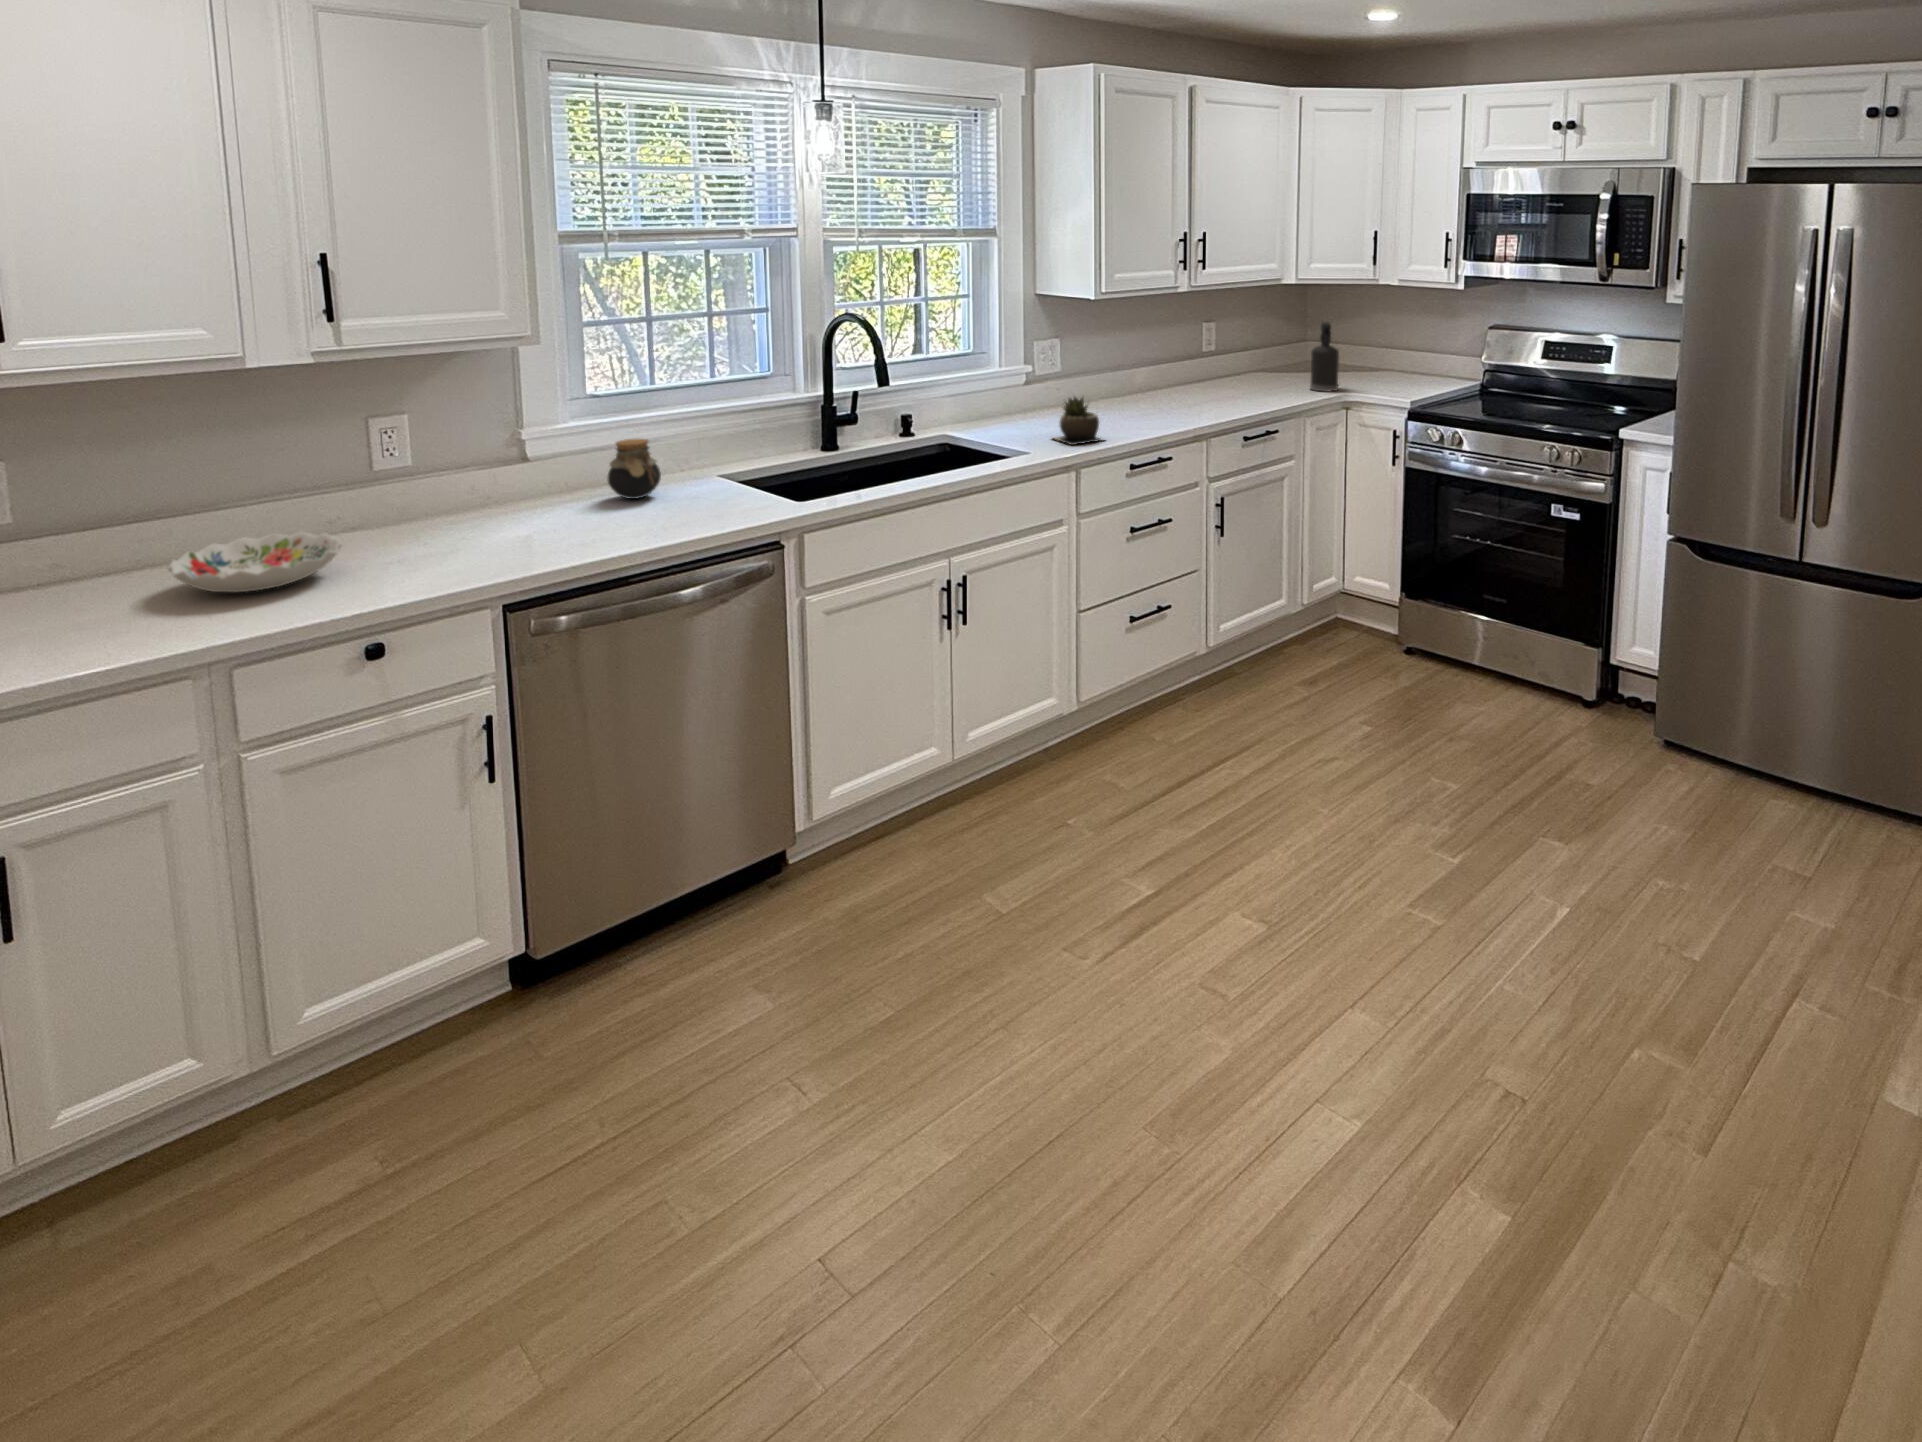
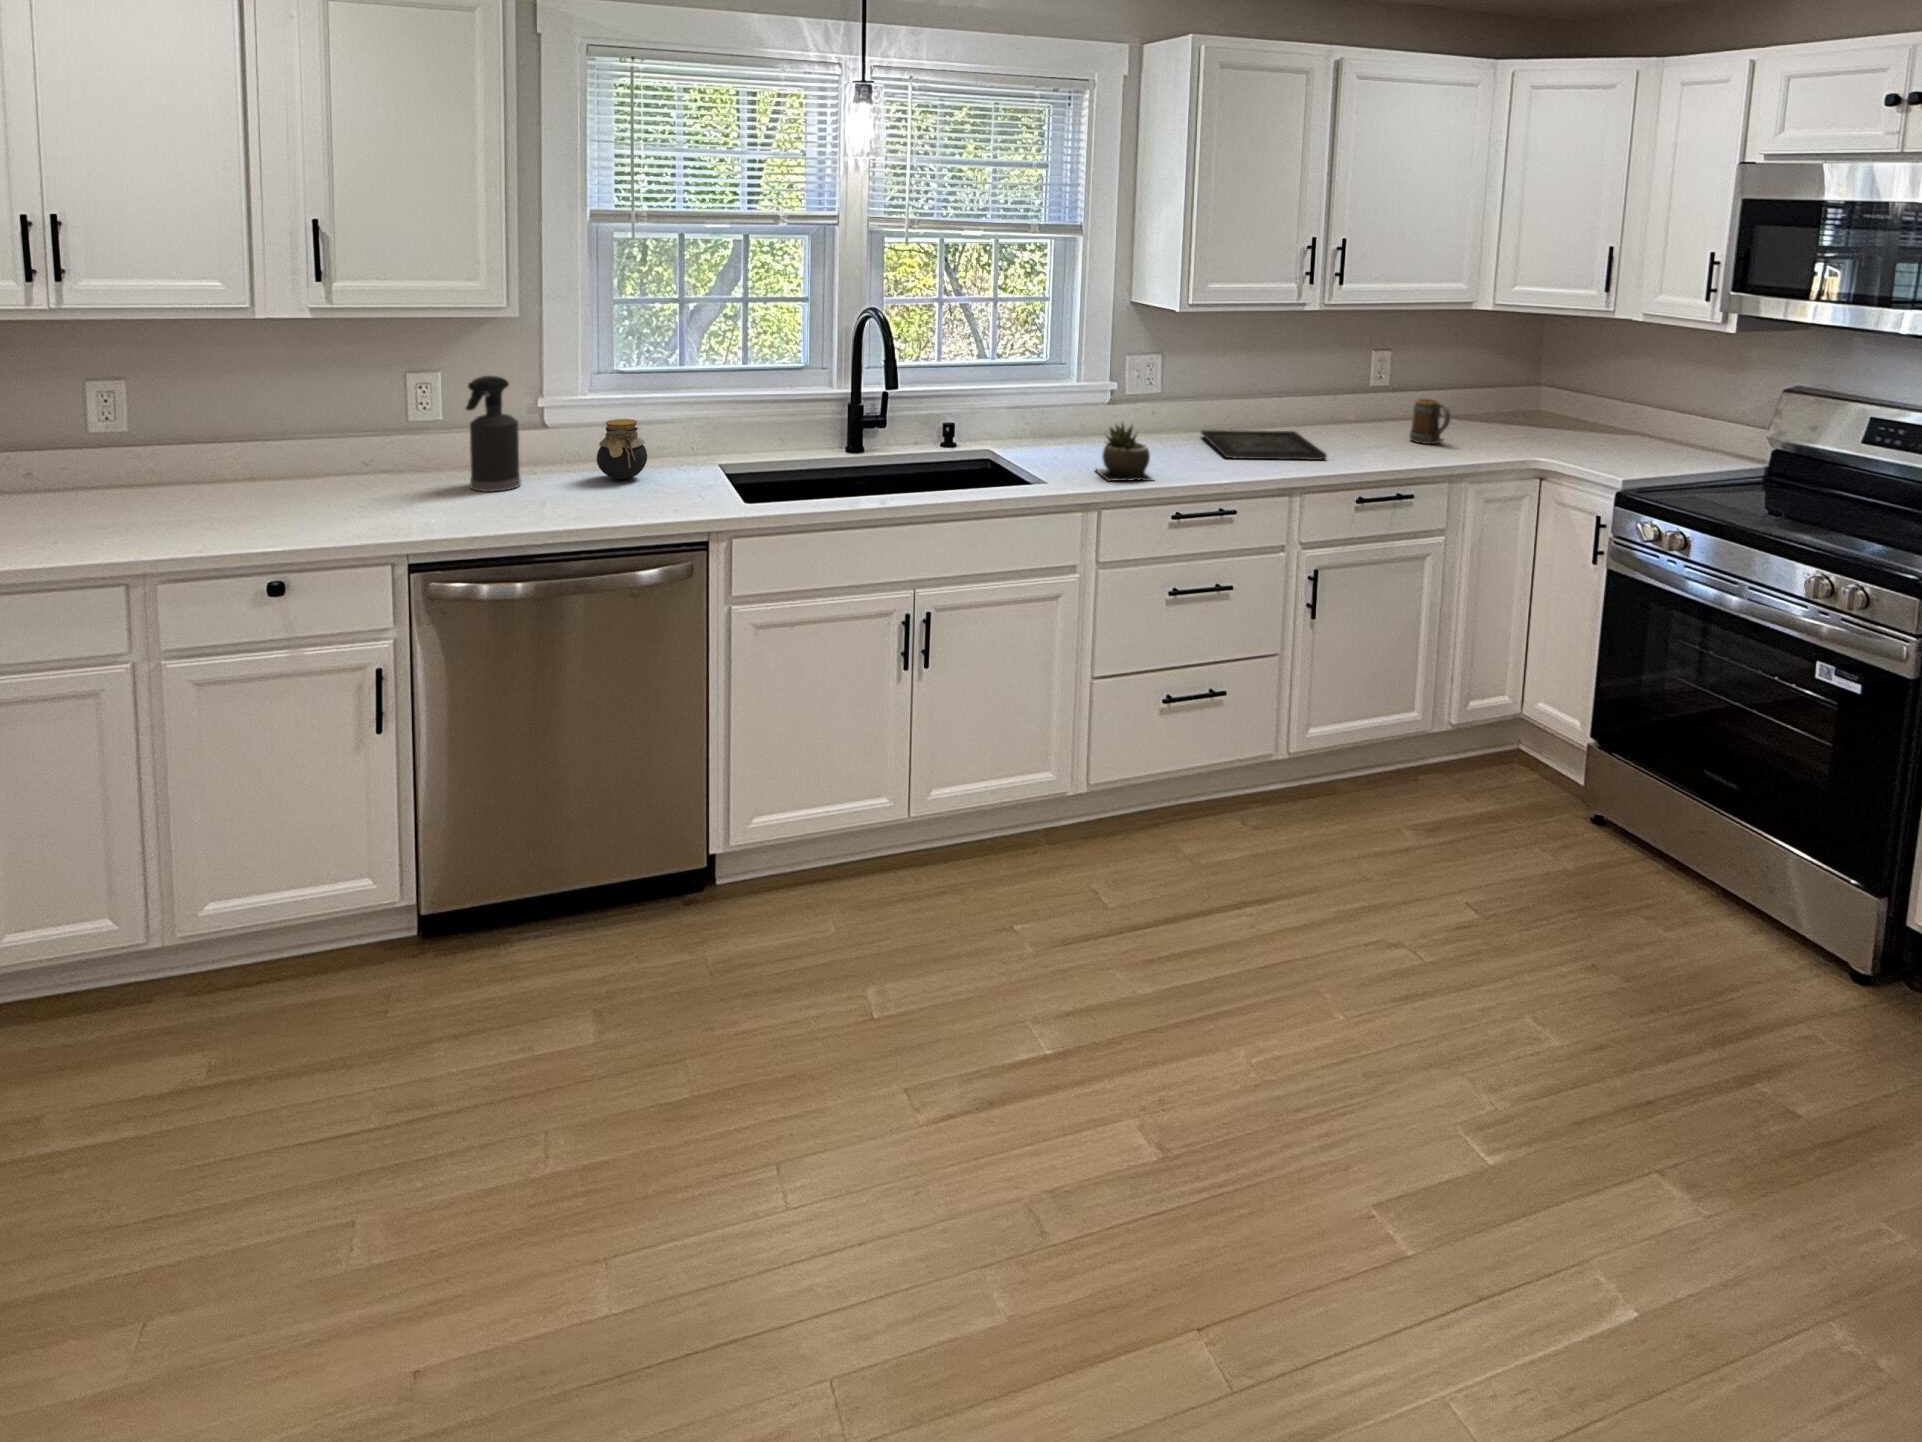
spray bottle: present [1310,322,1339,392] -> present [466,376,521,492]
mug: none [1247,357,1279,392] -> present [1410,398,1451,444]
tray: none [1096,392,1209,418] -> present [1201,430,1327,460]
decorative bowl: present [168,532,343,592] -> none [174,470,319,519]

